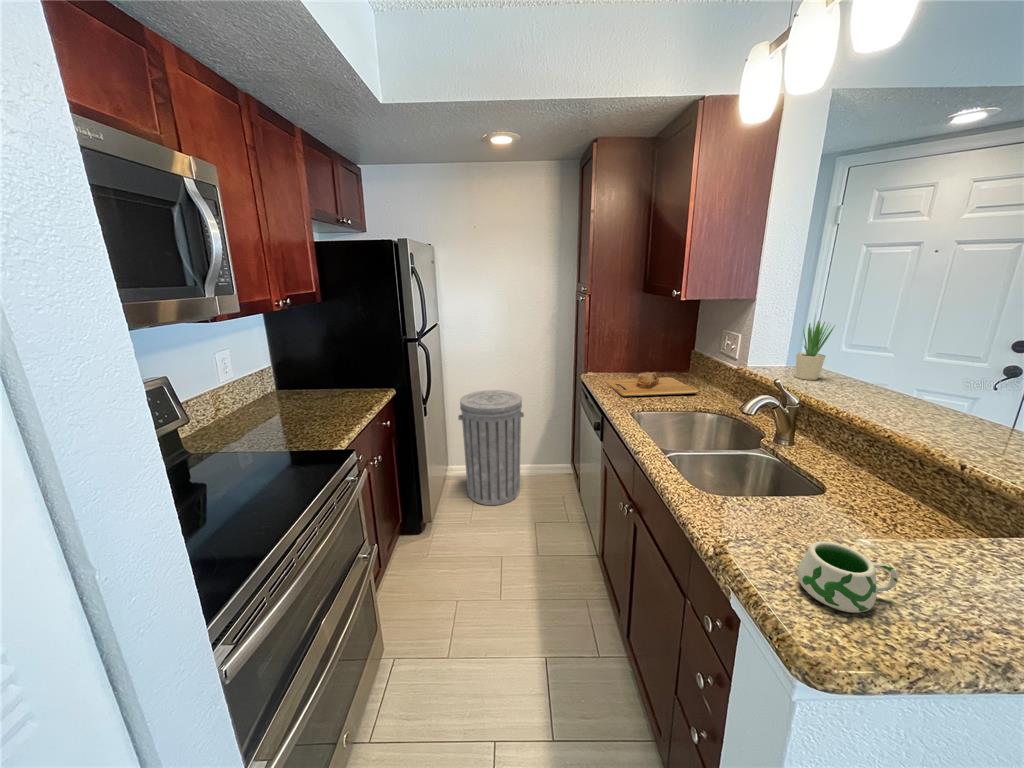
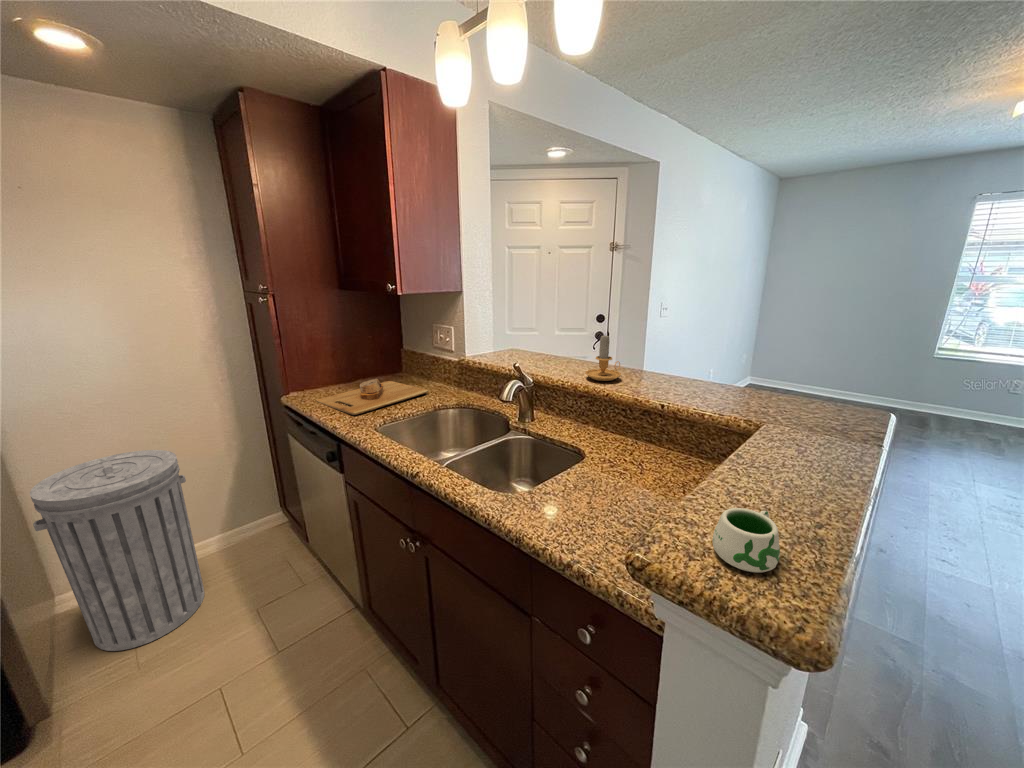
potted plant: present [796,320,835,380] -> none [506,300,530,361]
candle: none [879,361,951,423] -> present [585,335,621,381]

